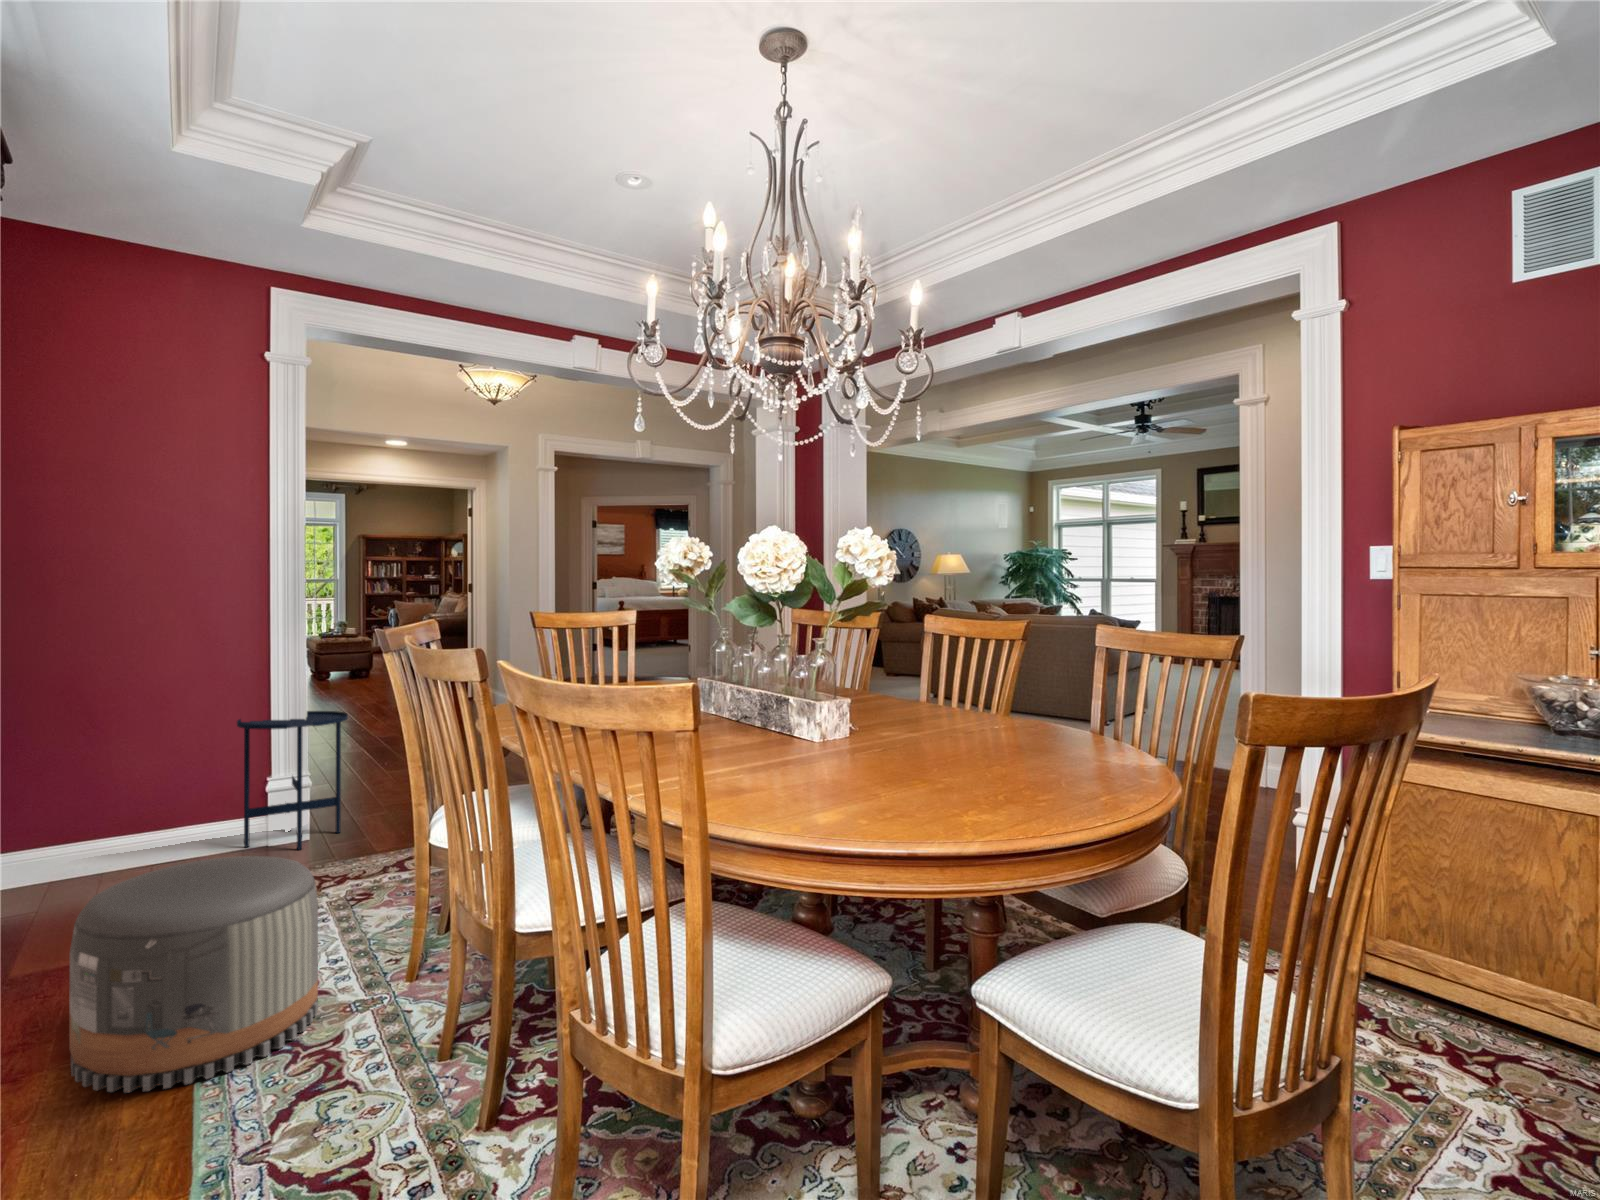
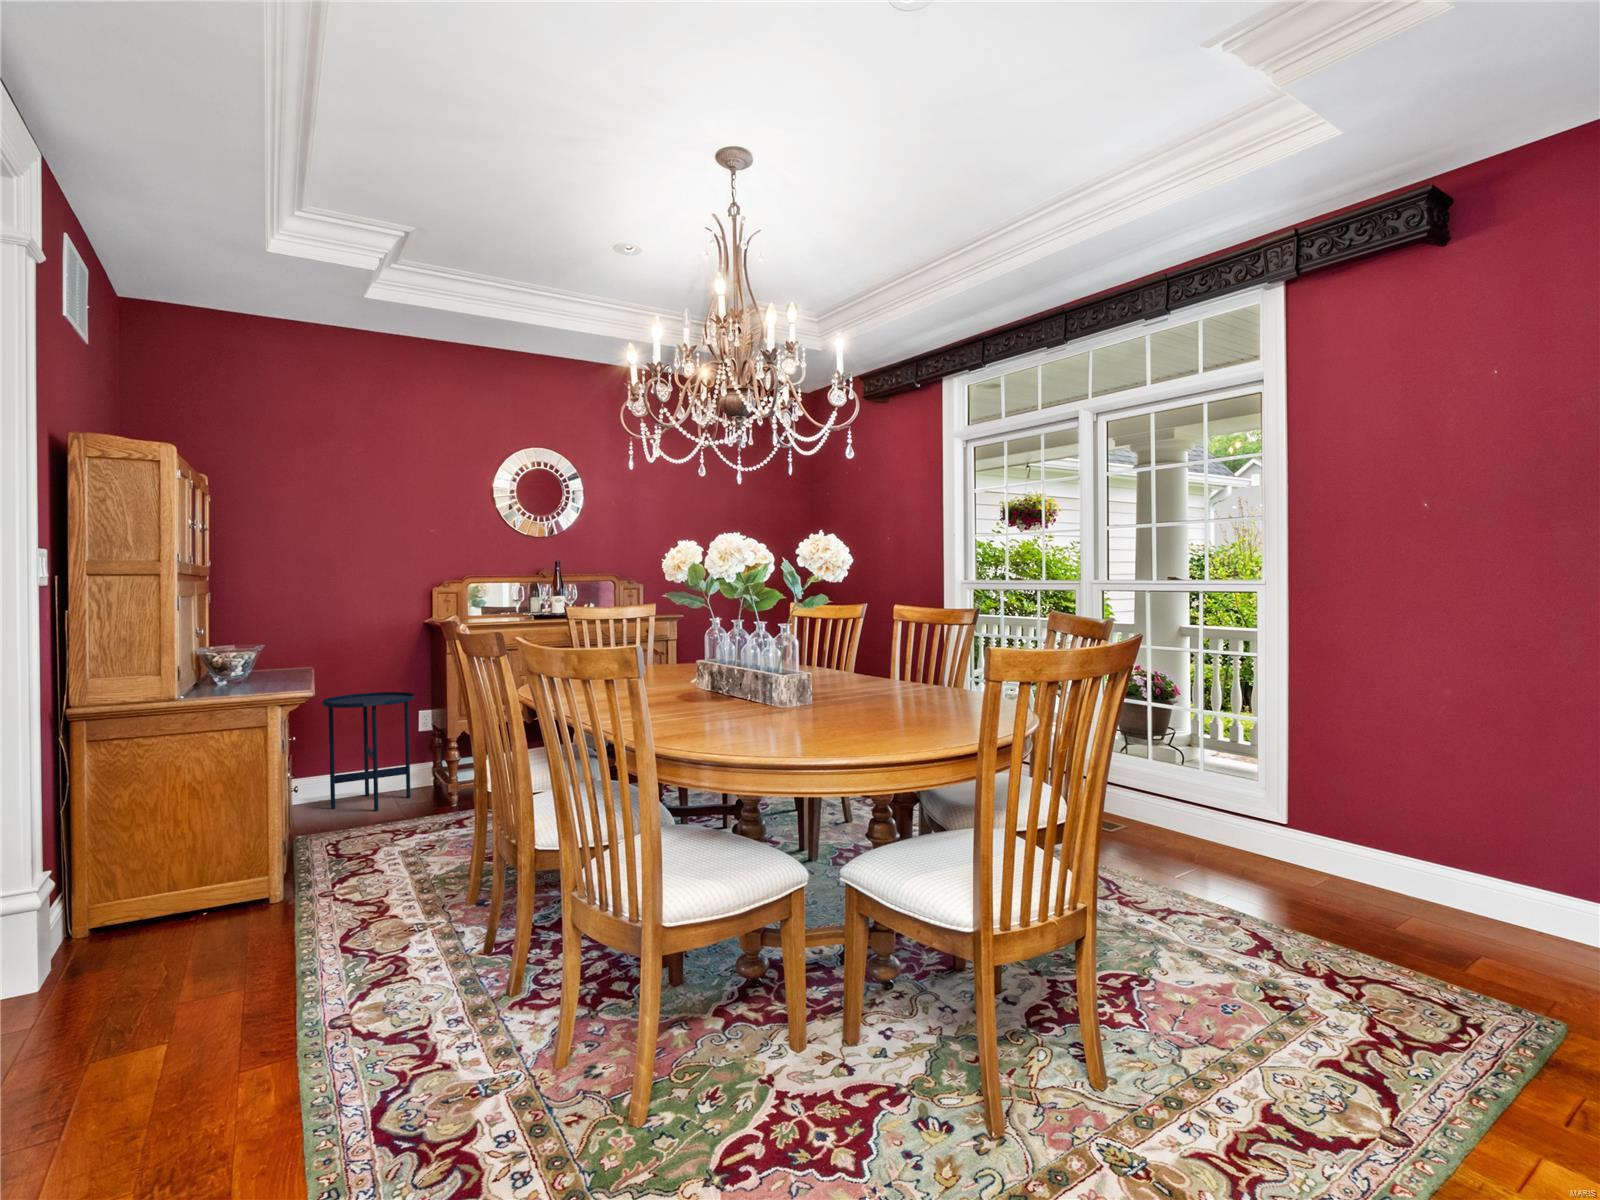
pouf: present [69,856,318,1093] -> none [202,805,390,980]

